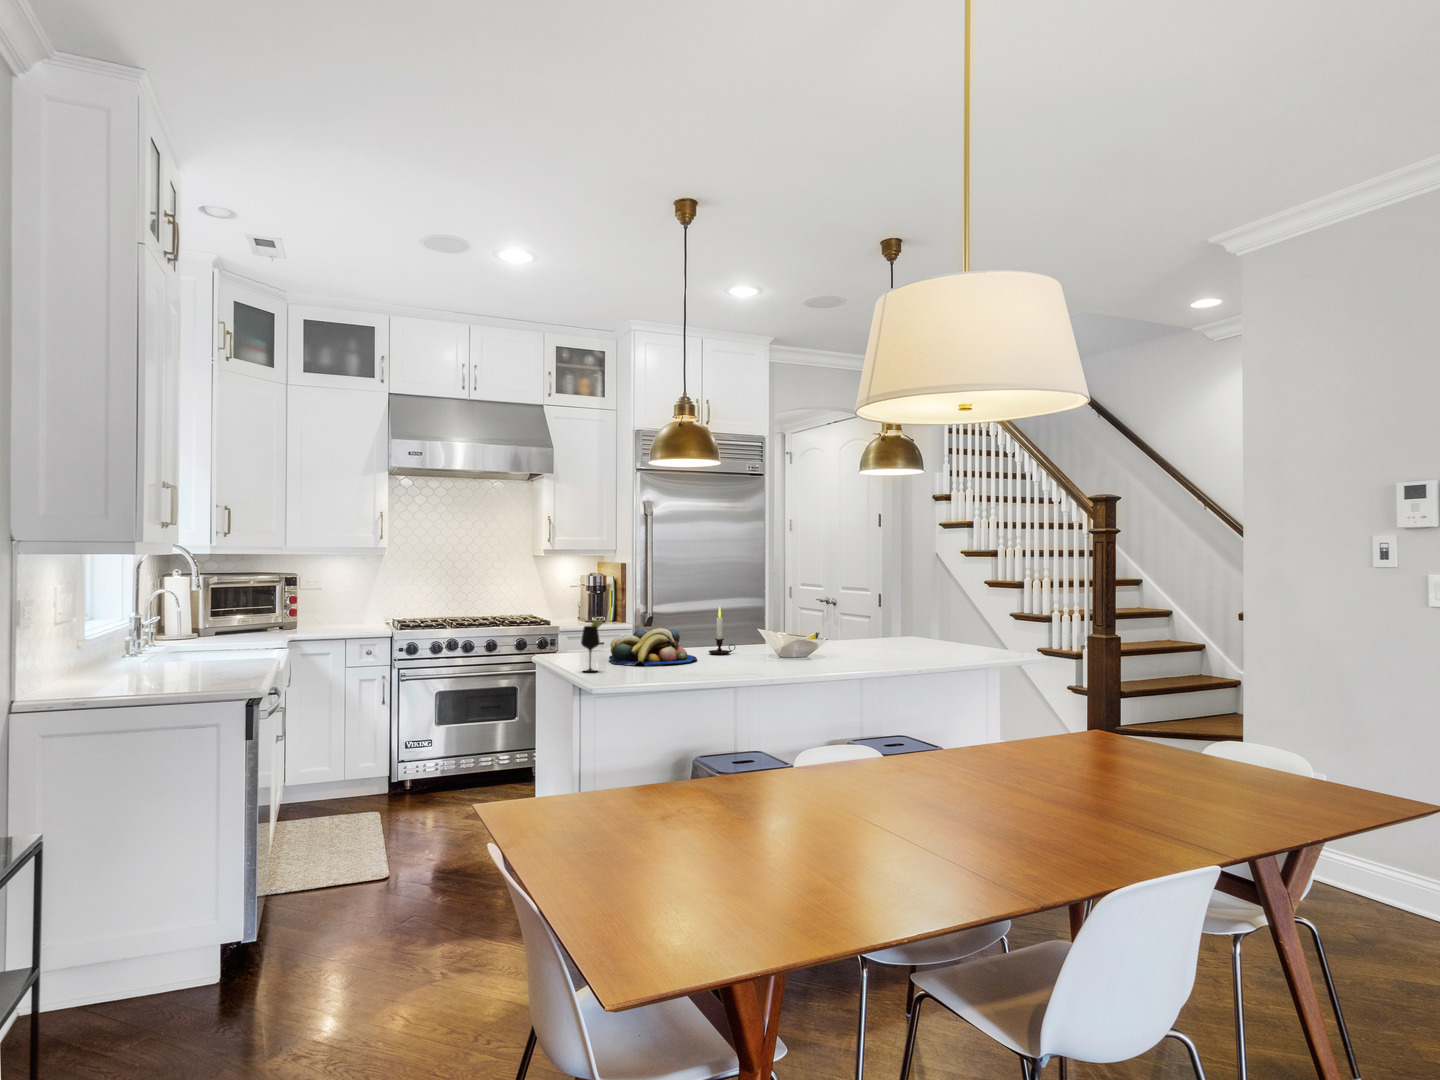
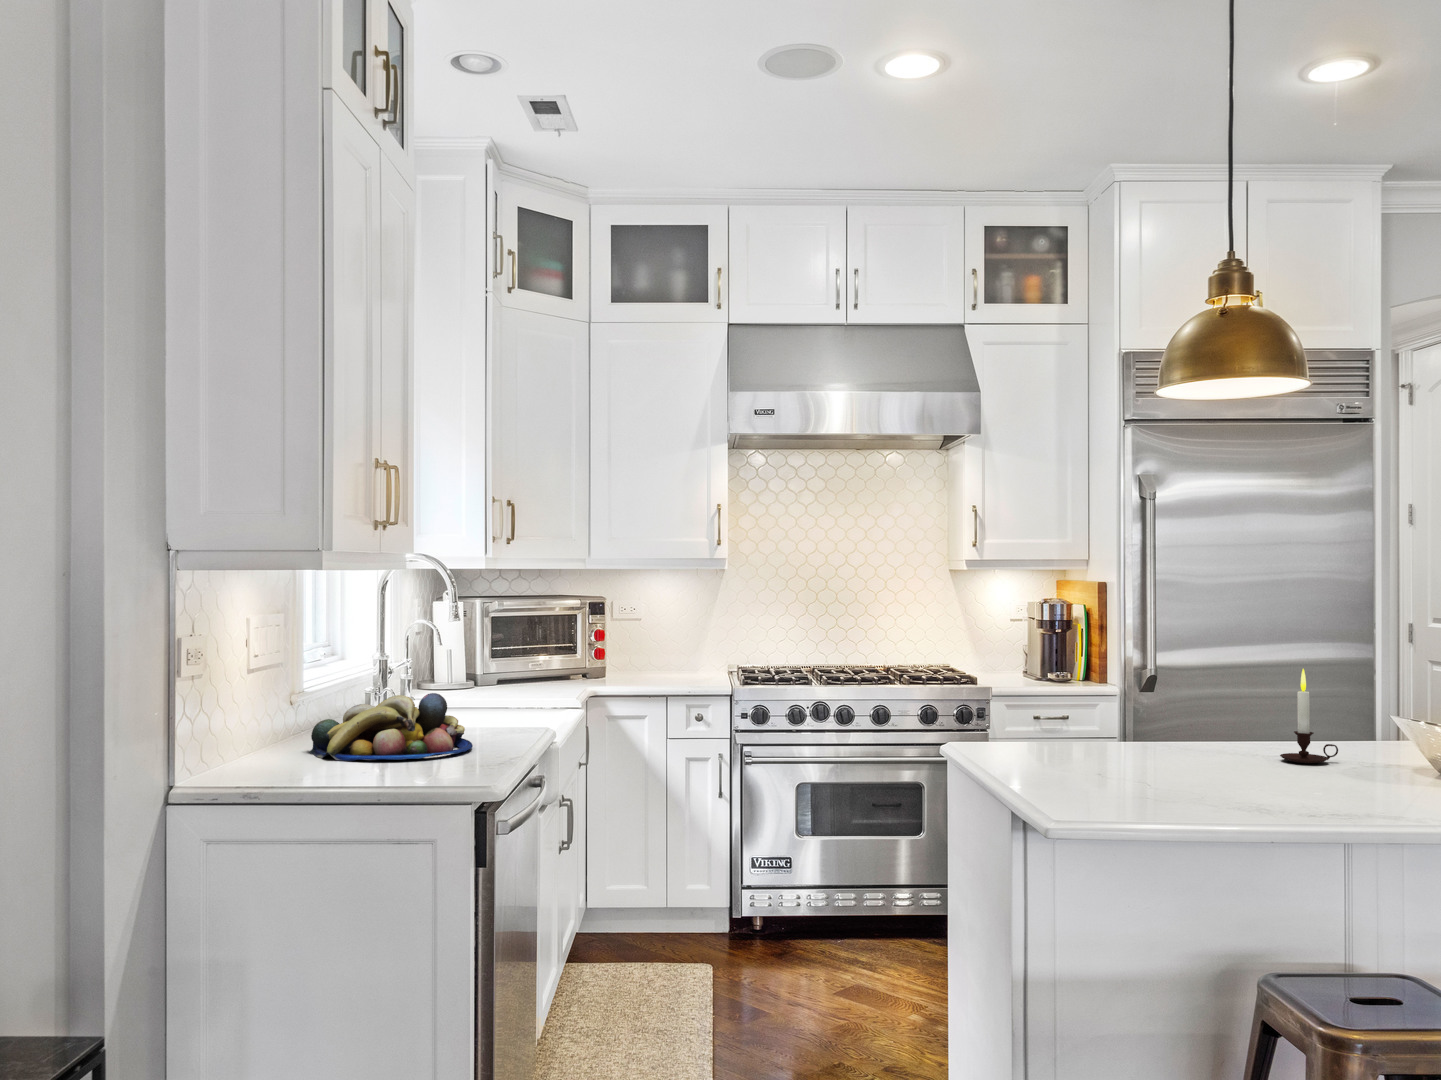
wine glass: present [581,620,603,672] -> none [1029,684,1072,791]
fruit bowl: present [609,627,697,666] -> present [309,693,473,761]

